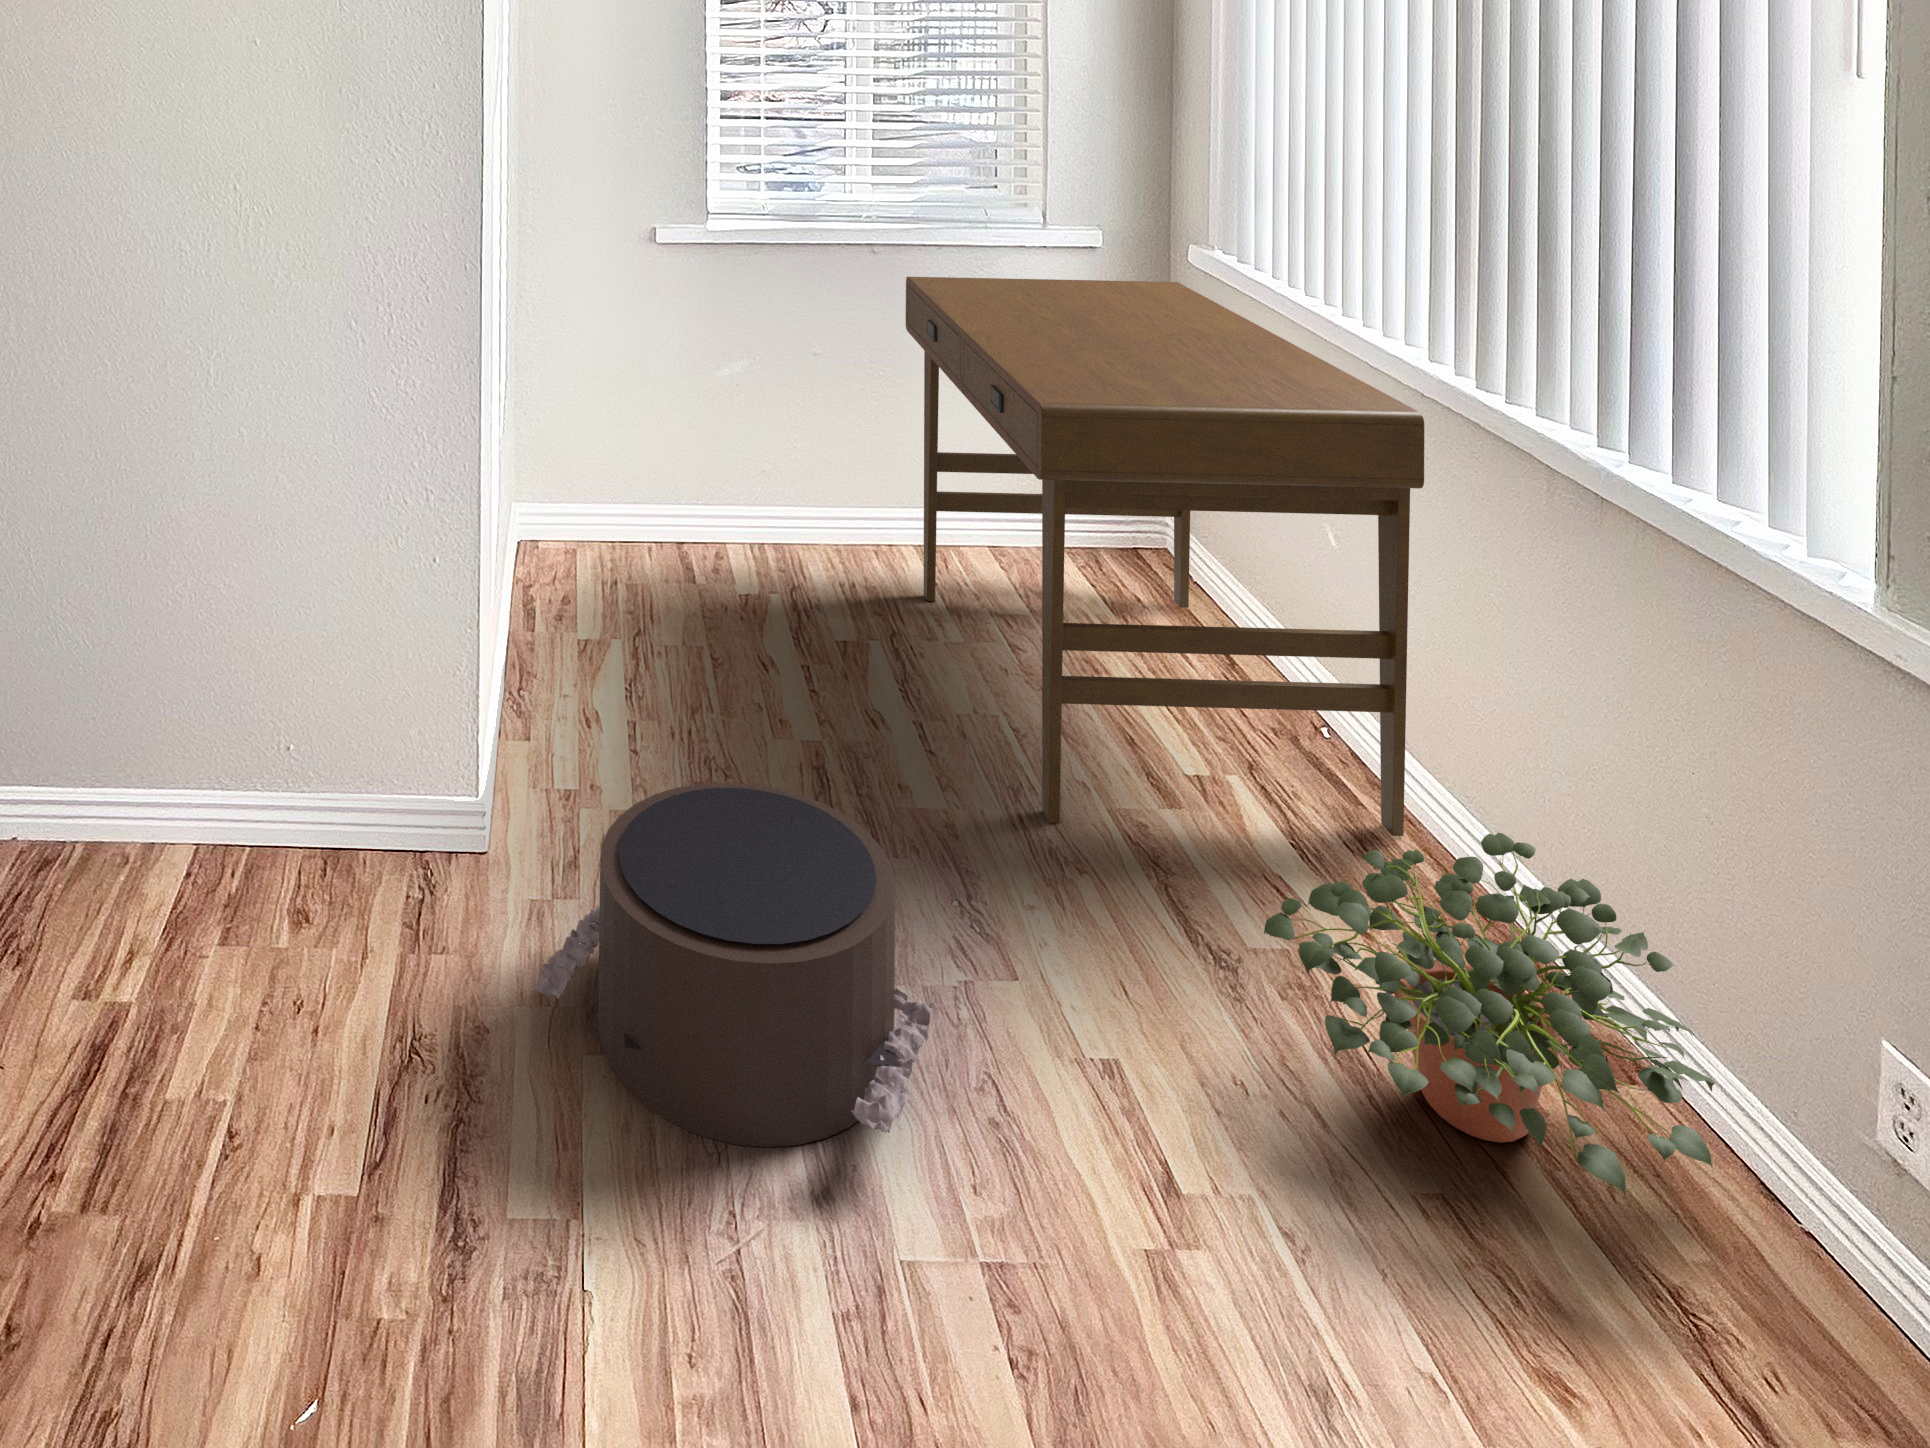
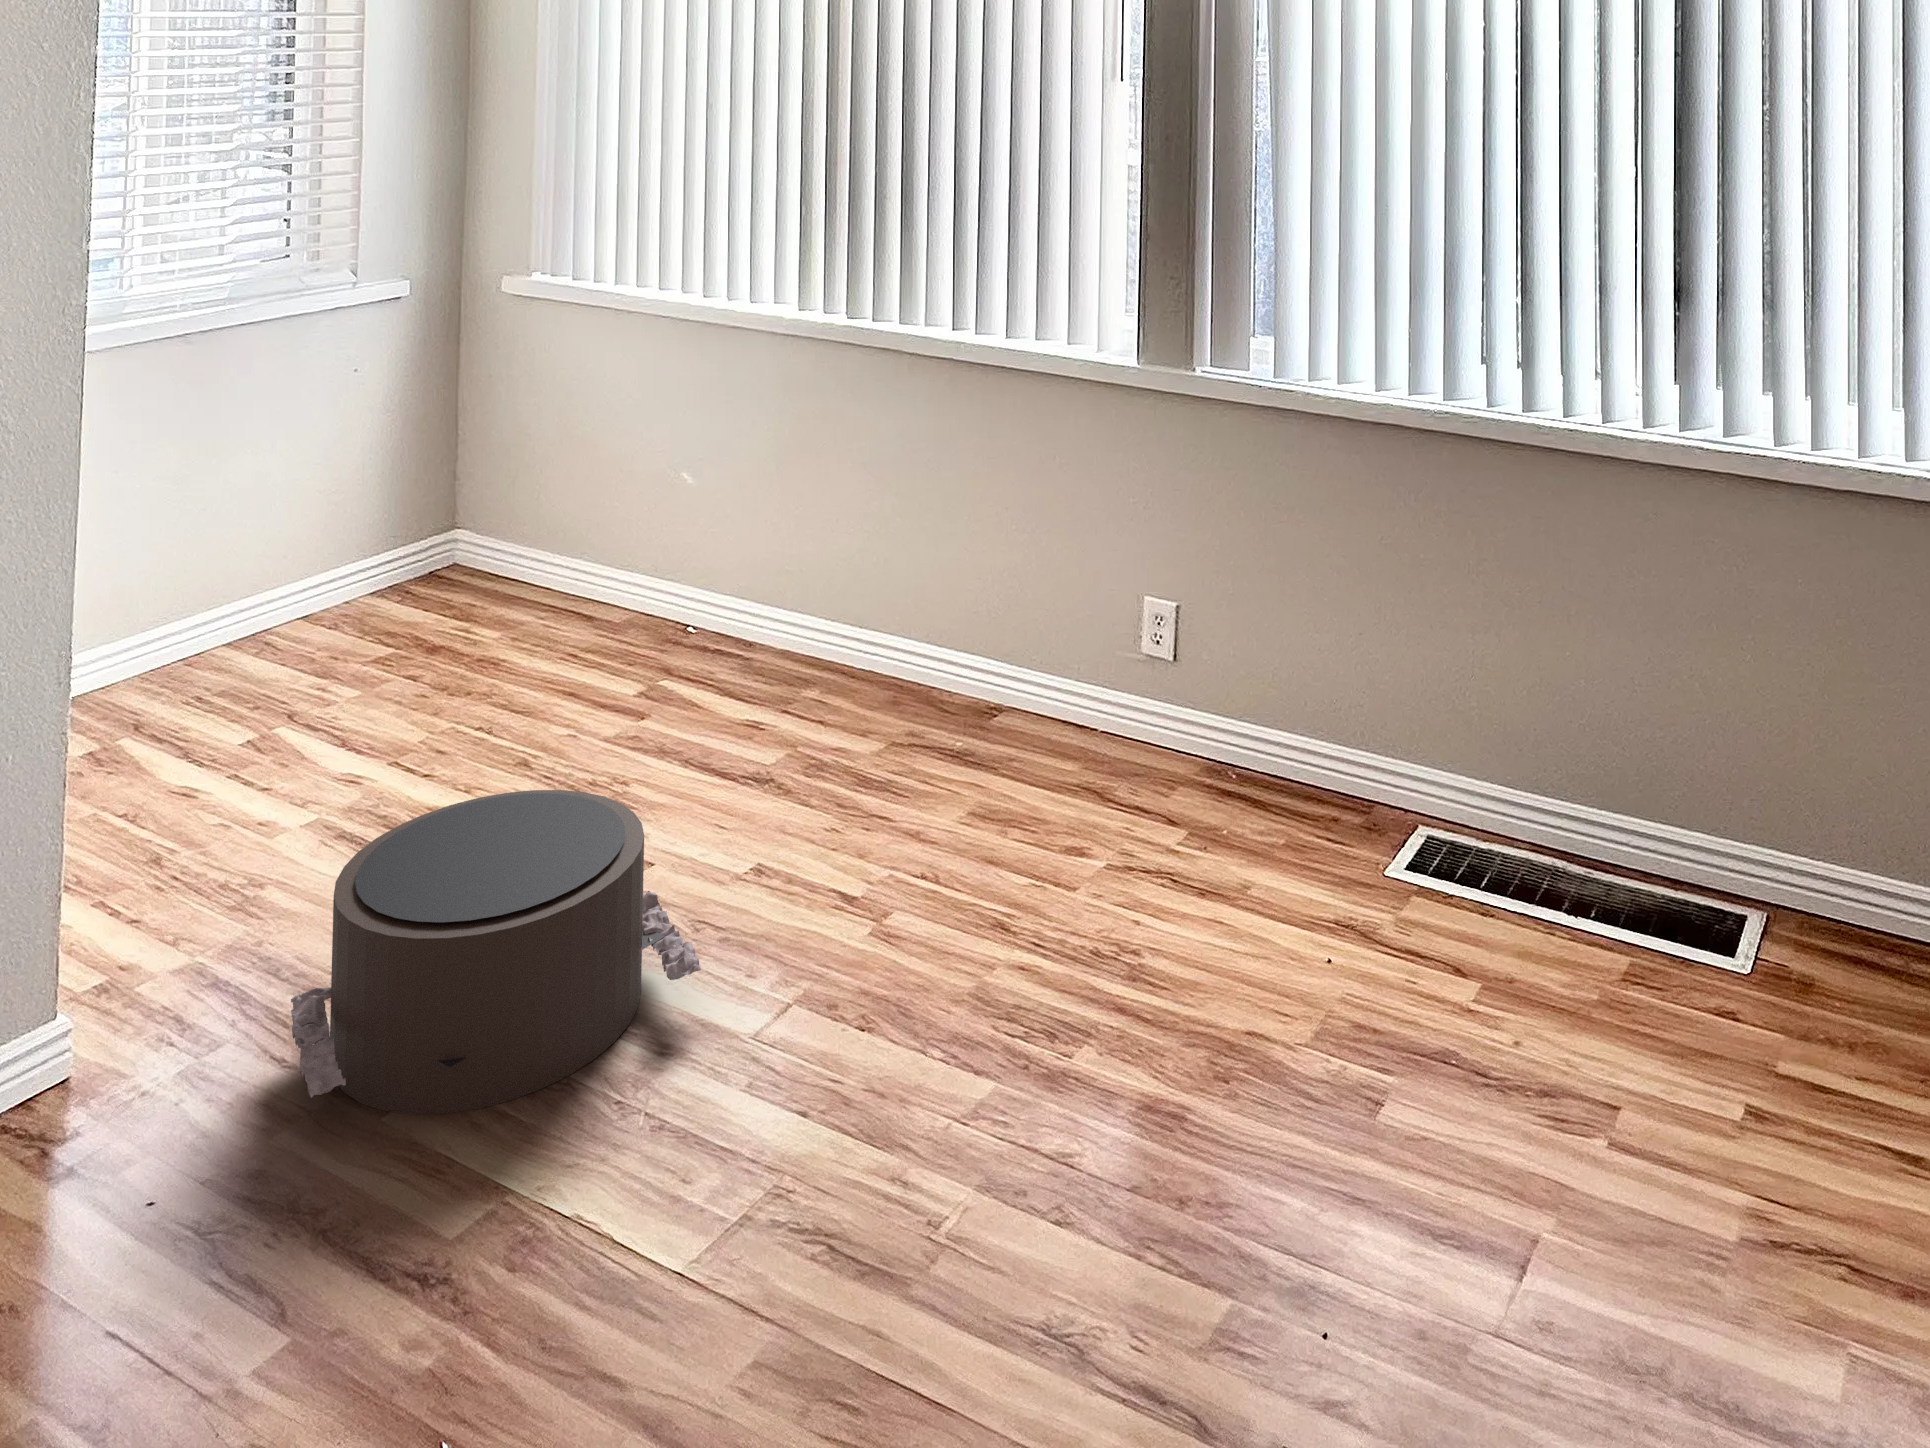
desk: present [906,277,1424,836] -> none [239,282,819,774]
potted plant: present [1264,833,1715,1197] -> none [829,589,1097,781]

